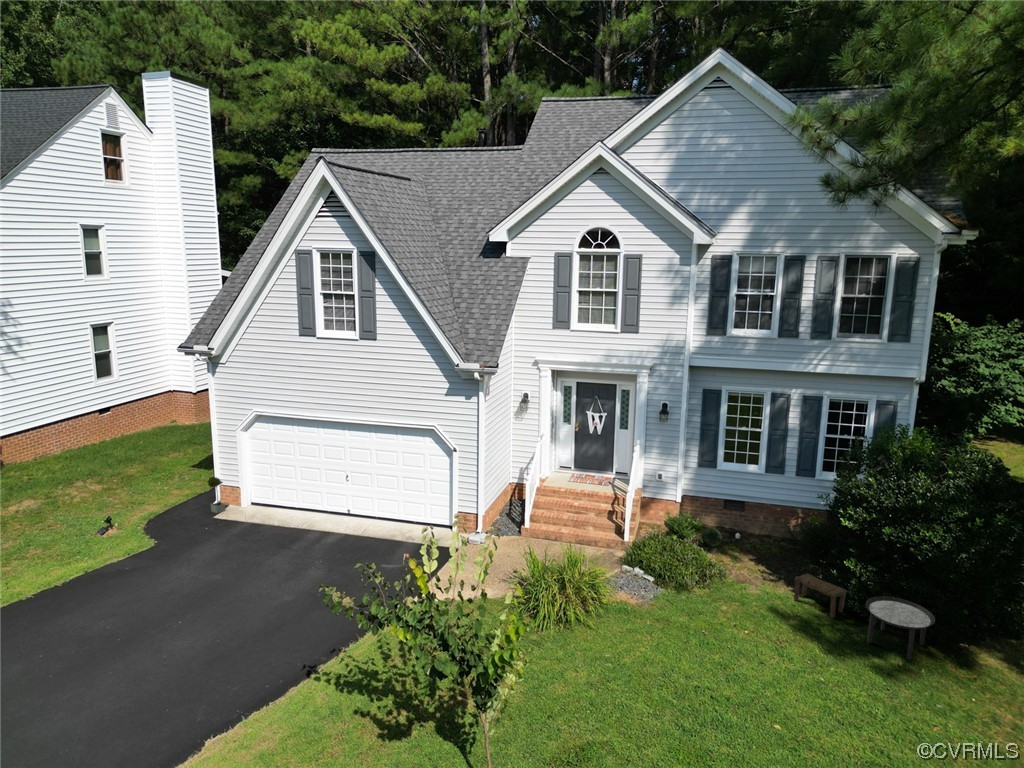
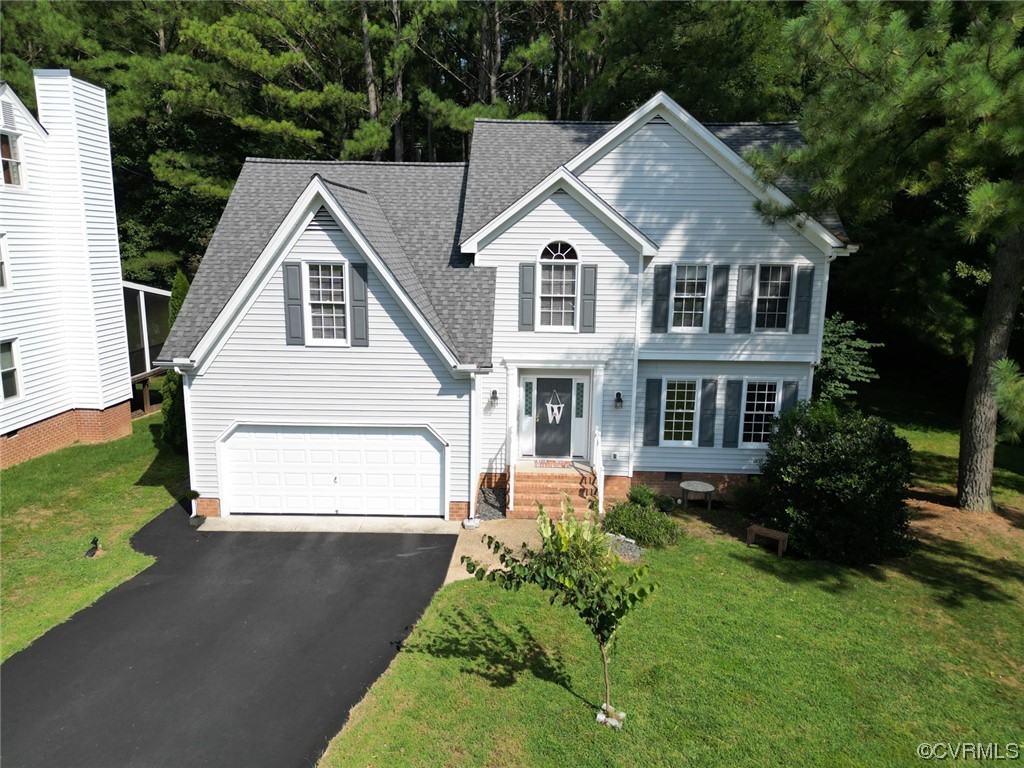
round table: present [866,596,935,659] -> present [678,479,717,511]

